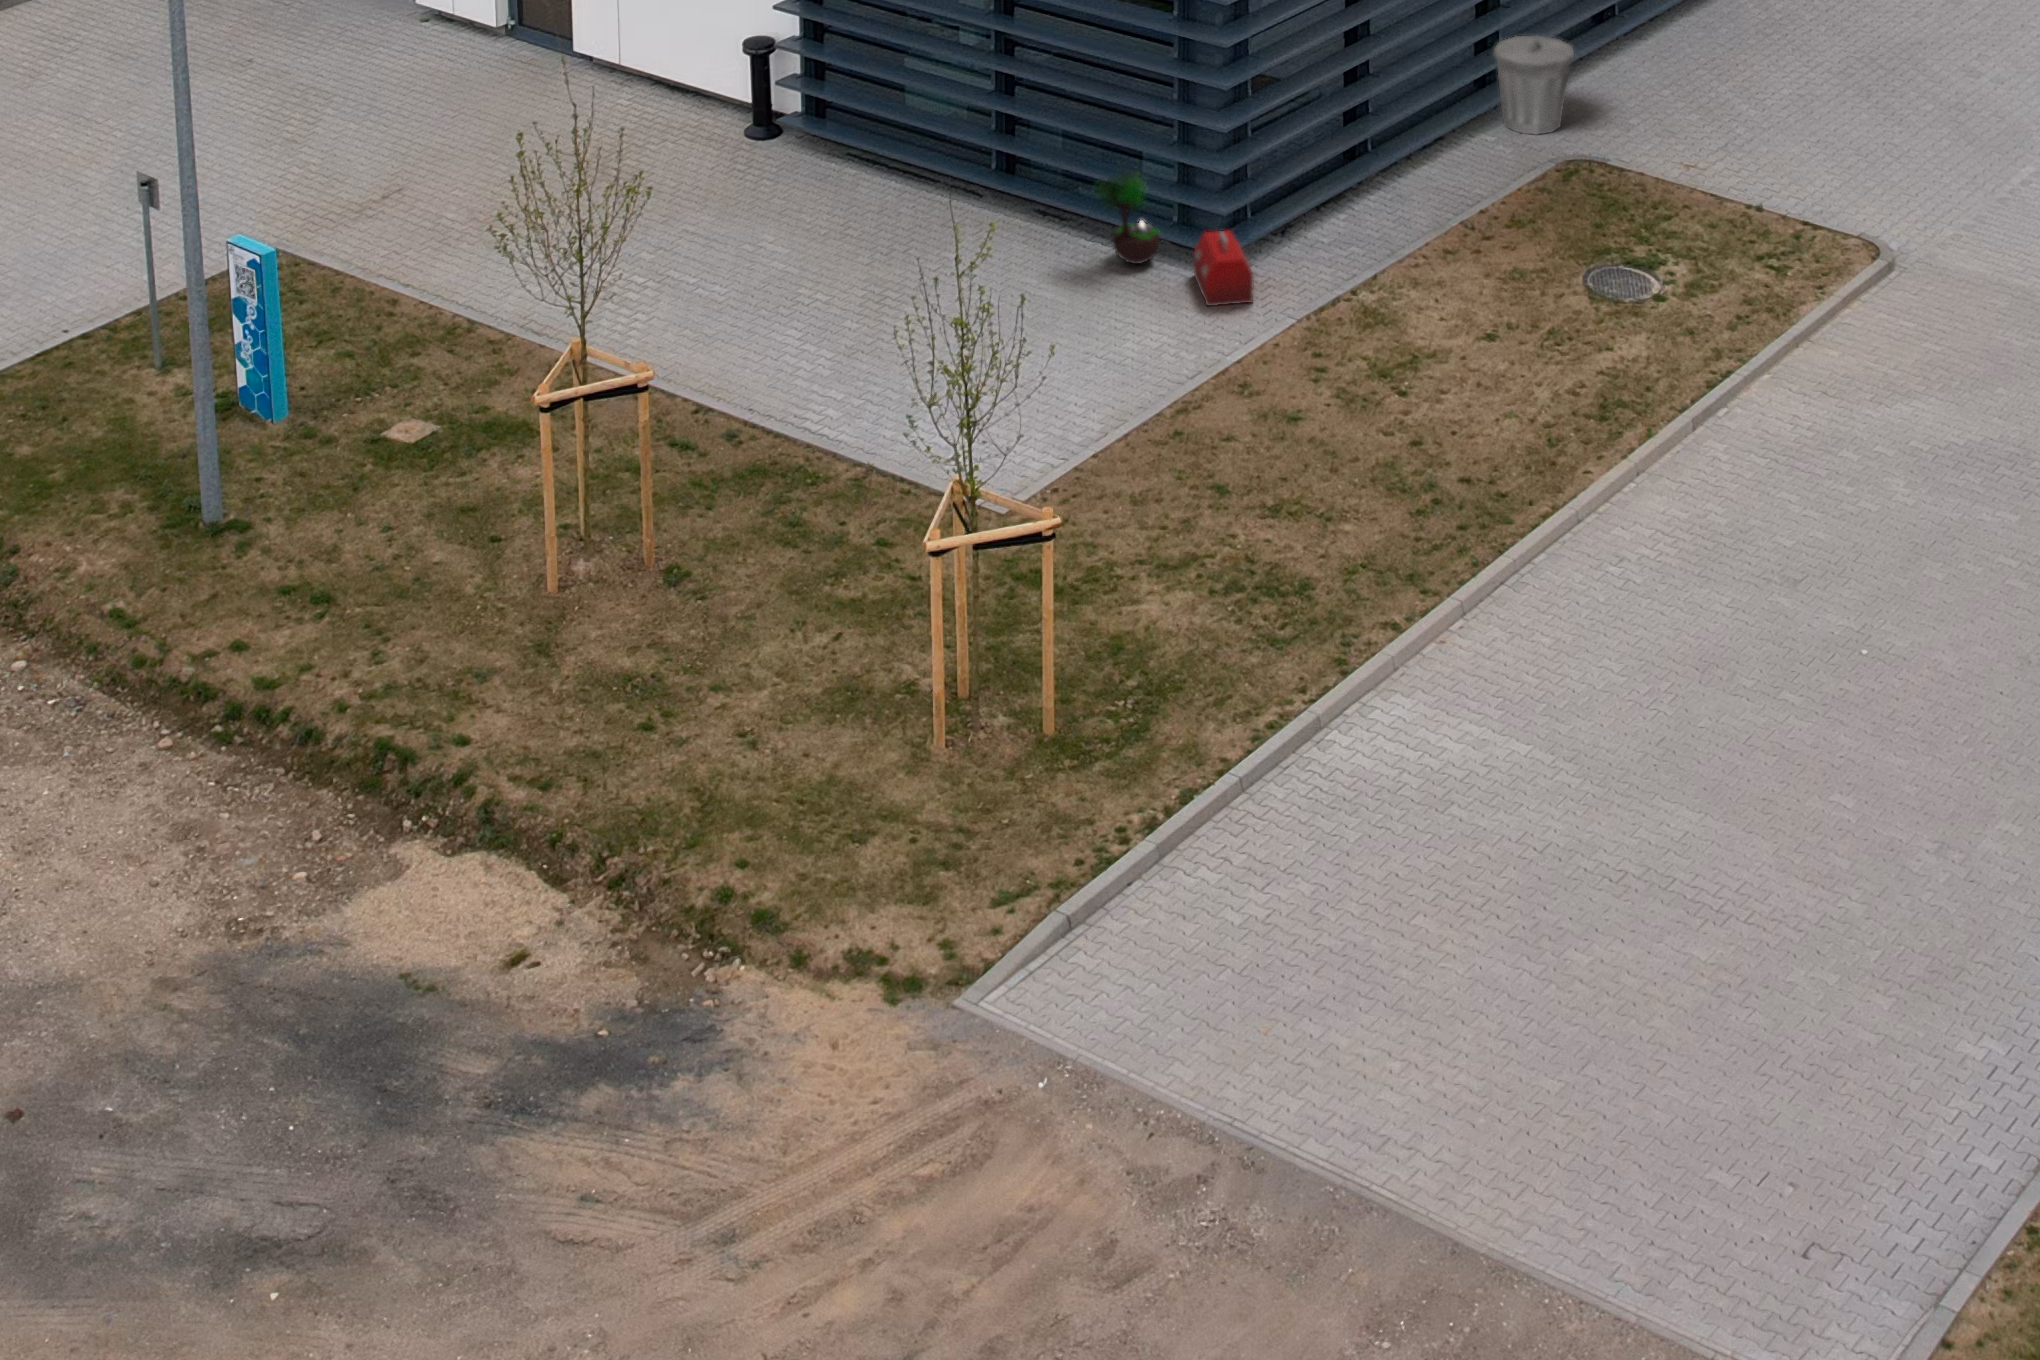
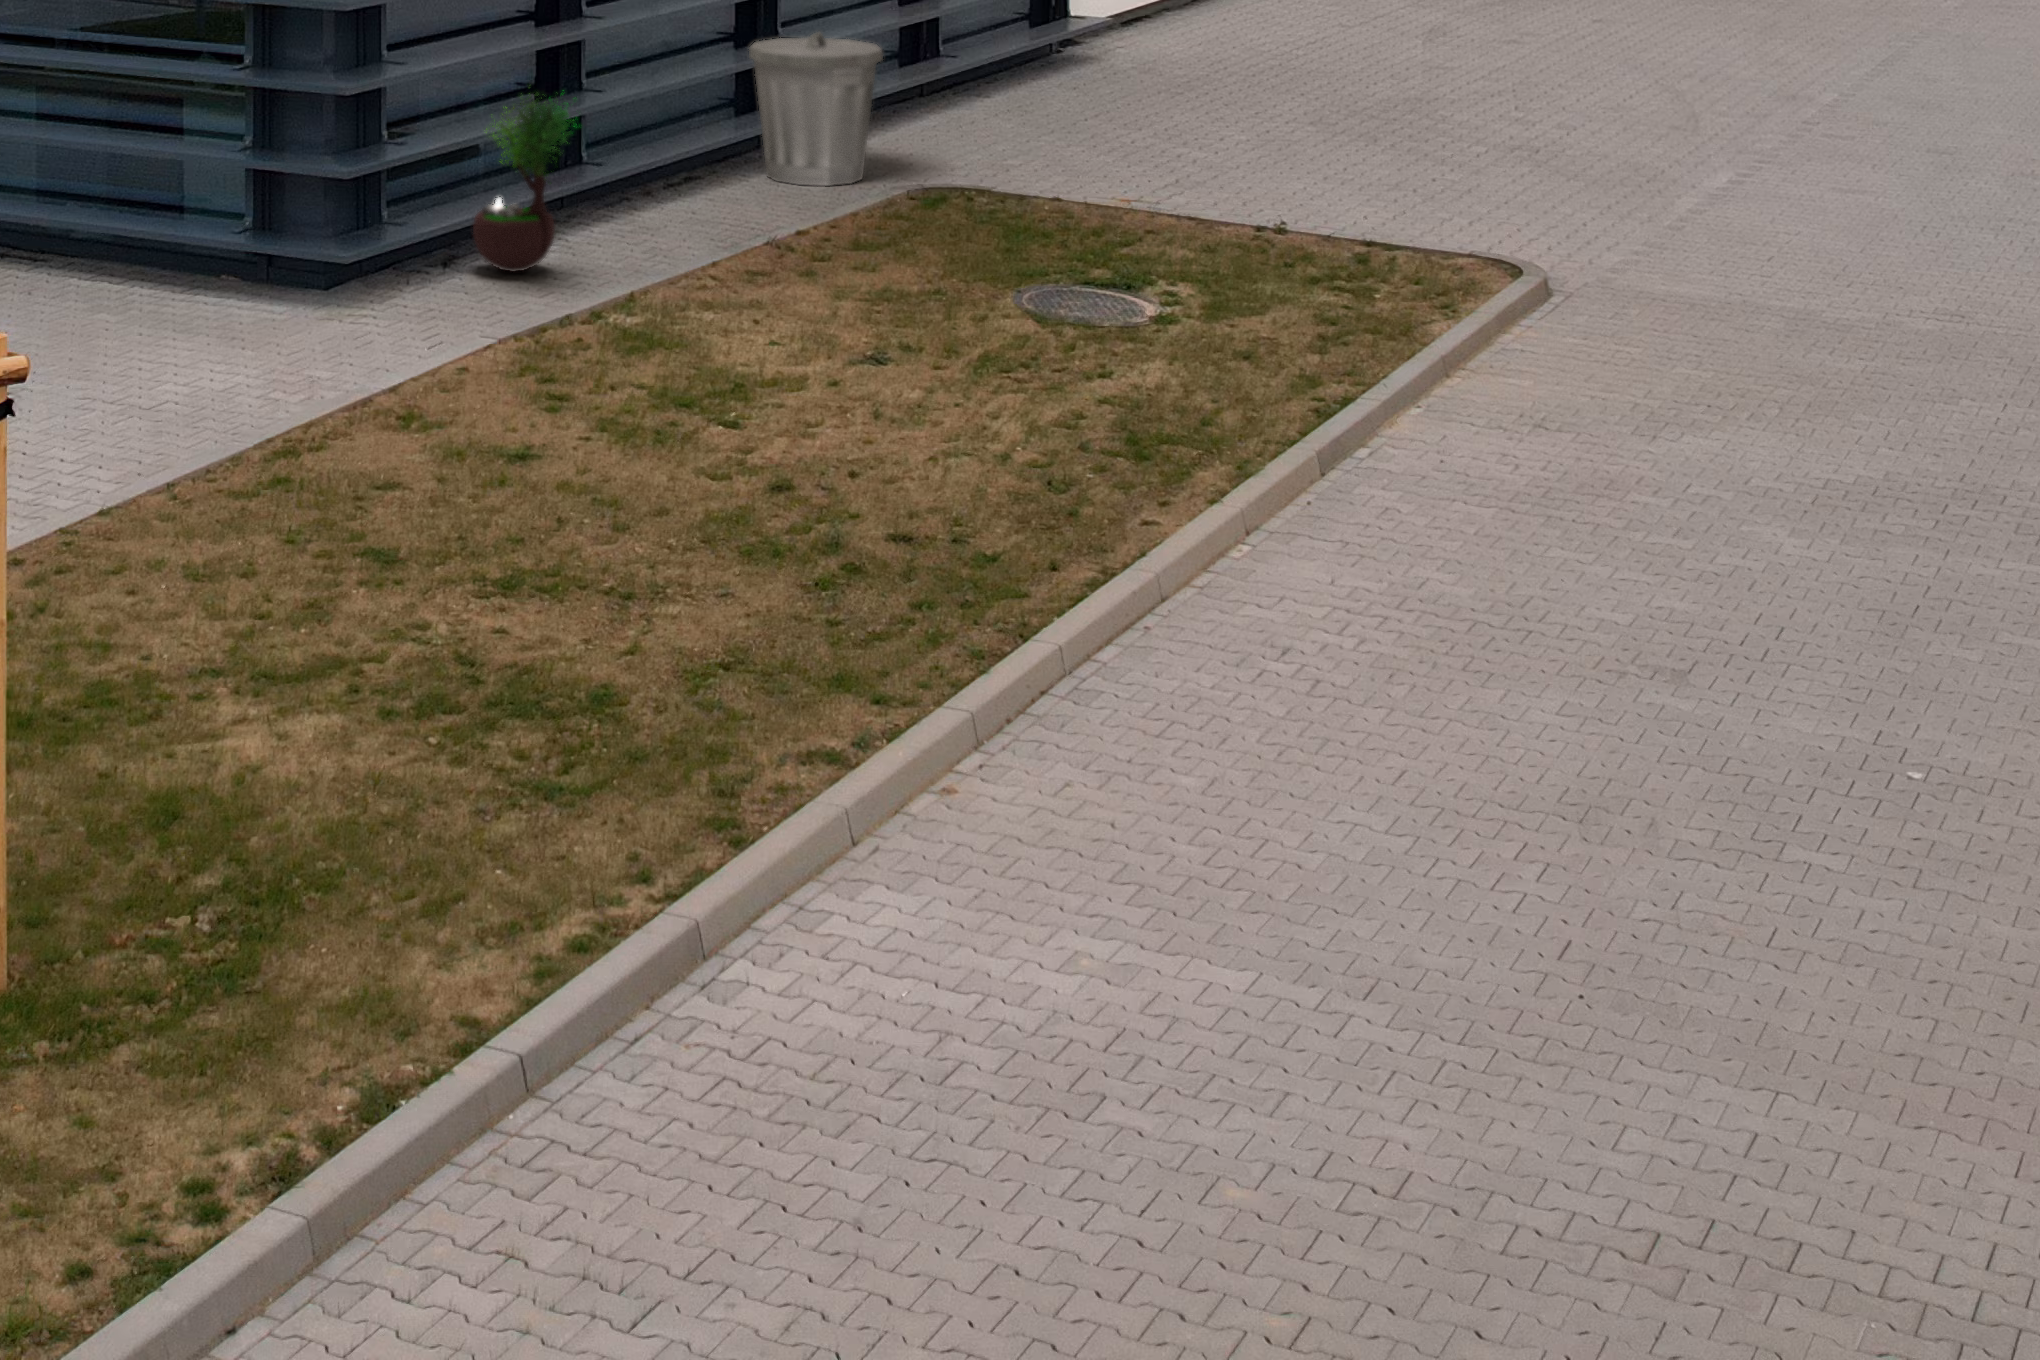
potted tree: present [1093,168,1160,264] -> present [473,93,575,271]
toolbox: present [1194,231,1254,306] -> none [277,224,392,353]

